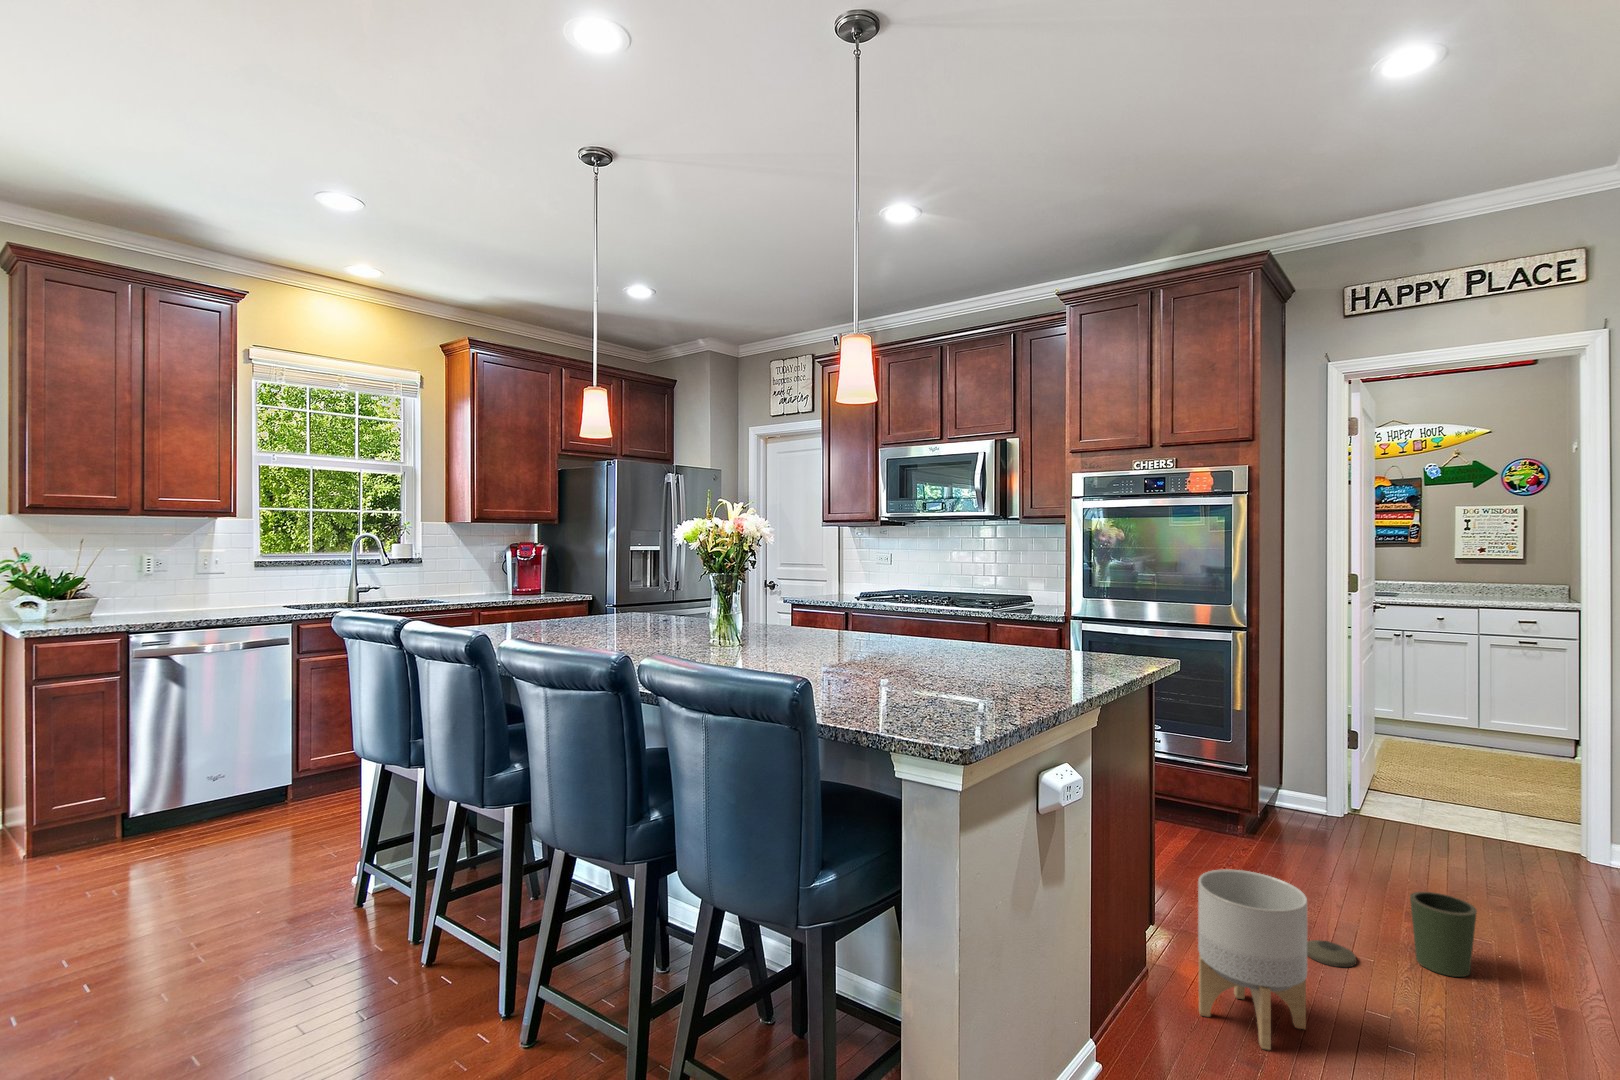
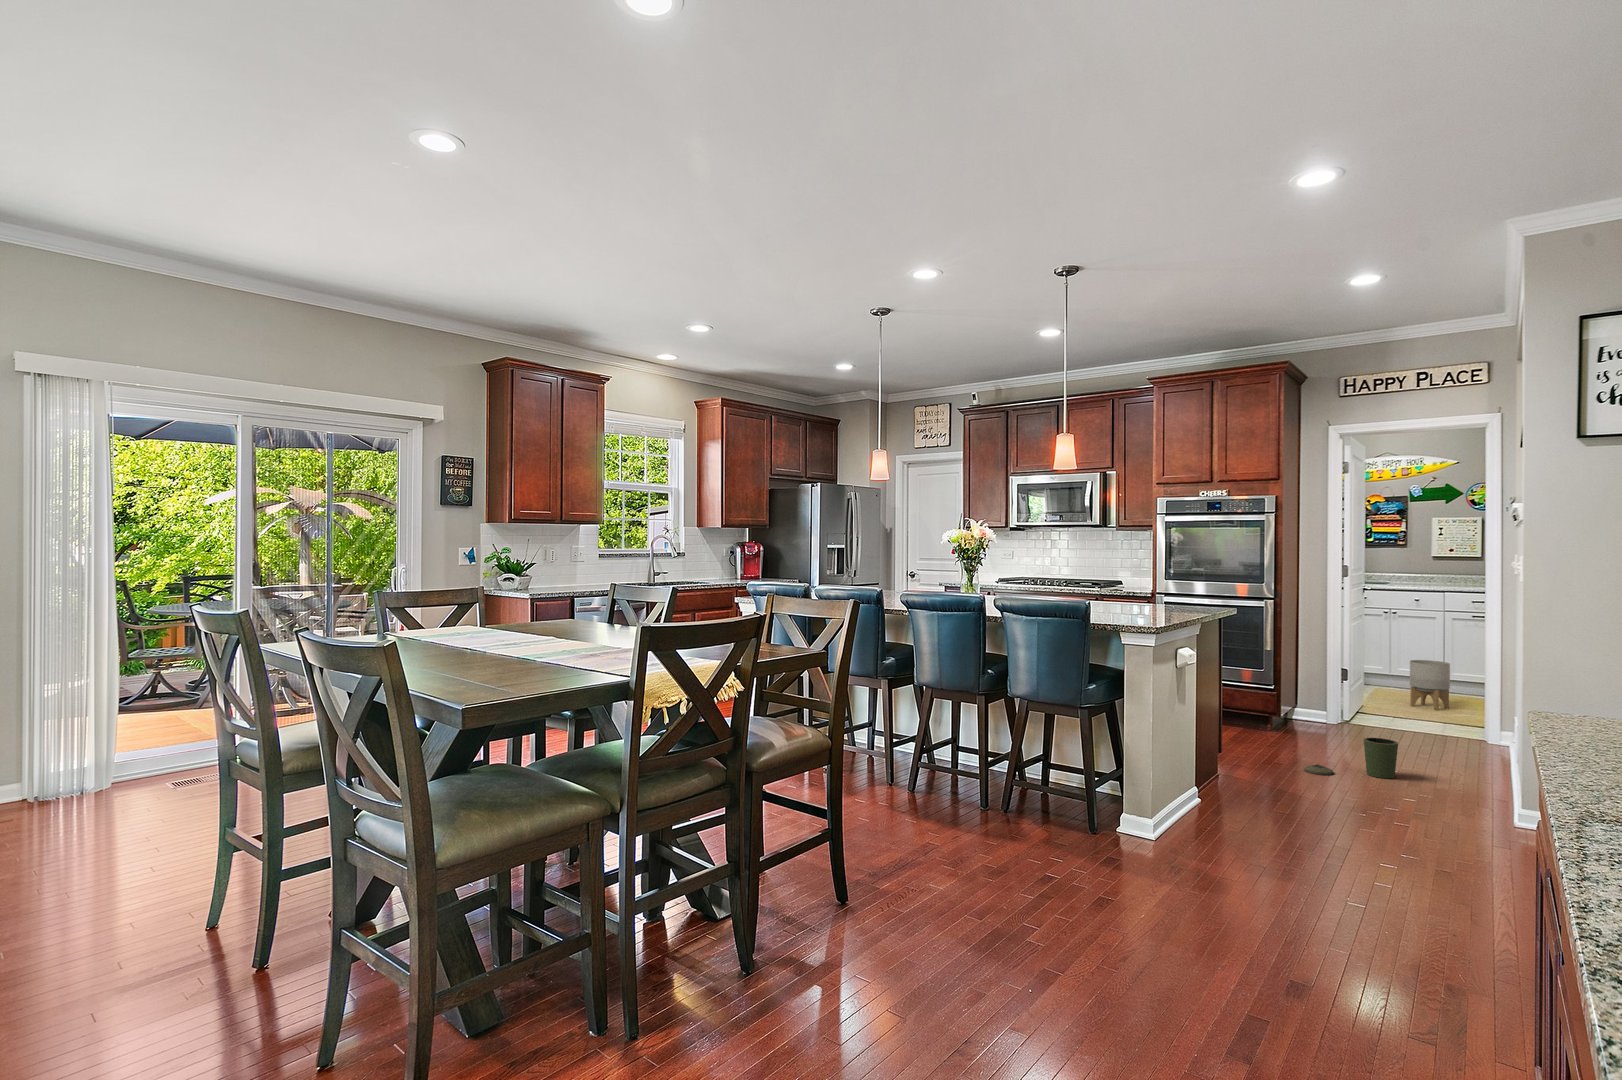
planter: present [1198,869,1307,1050] -> present [1410,660,1450,710]

